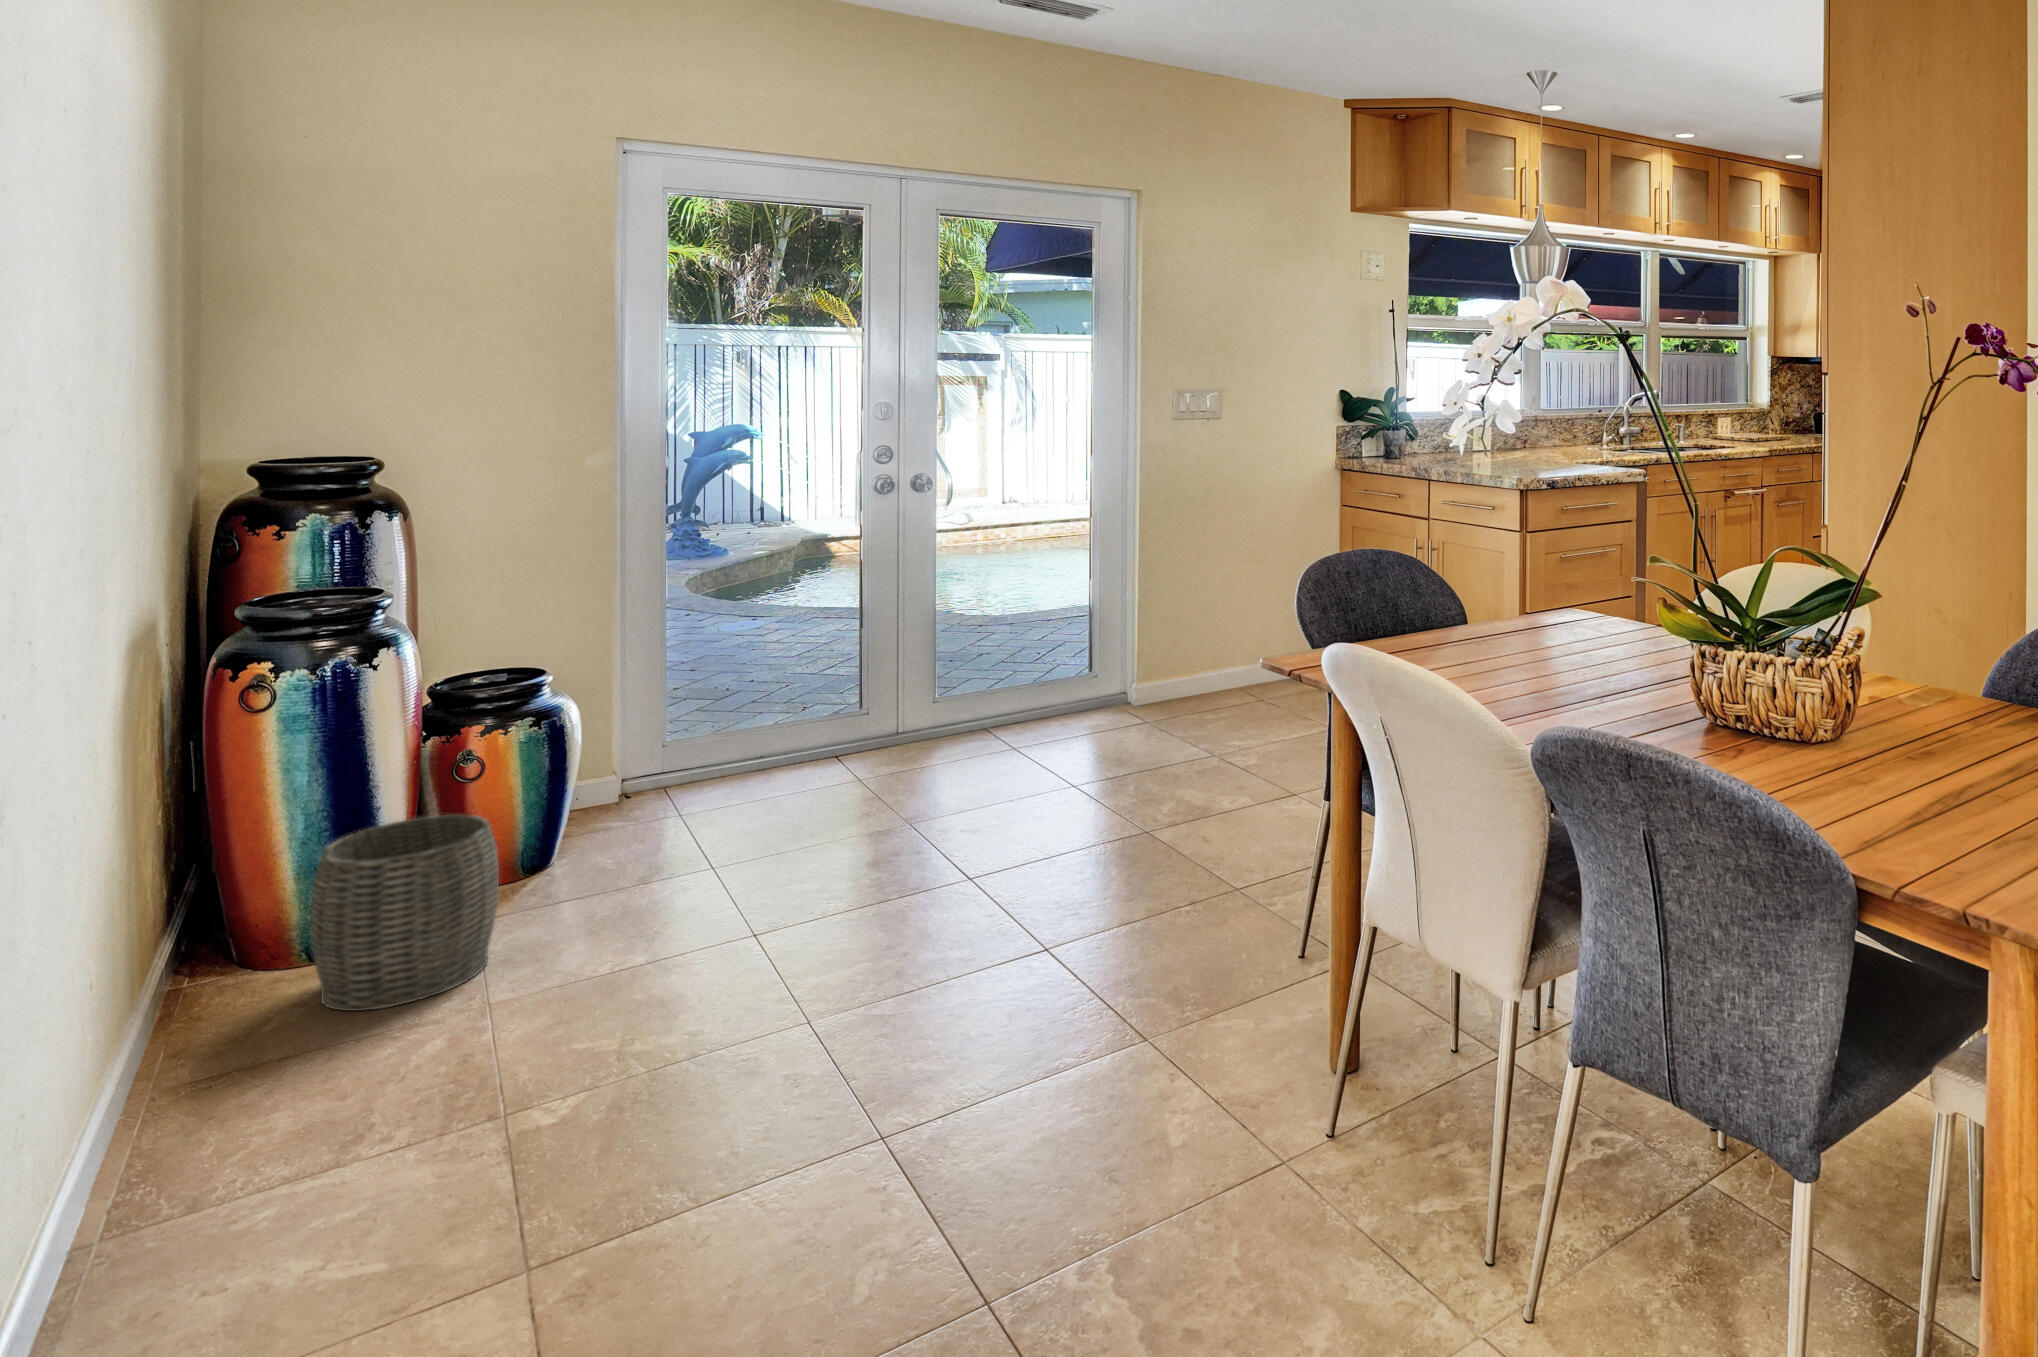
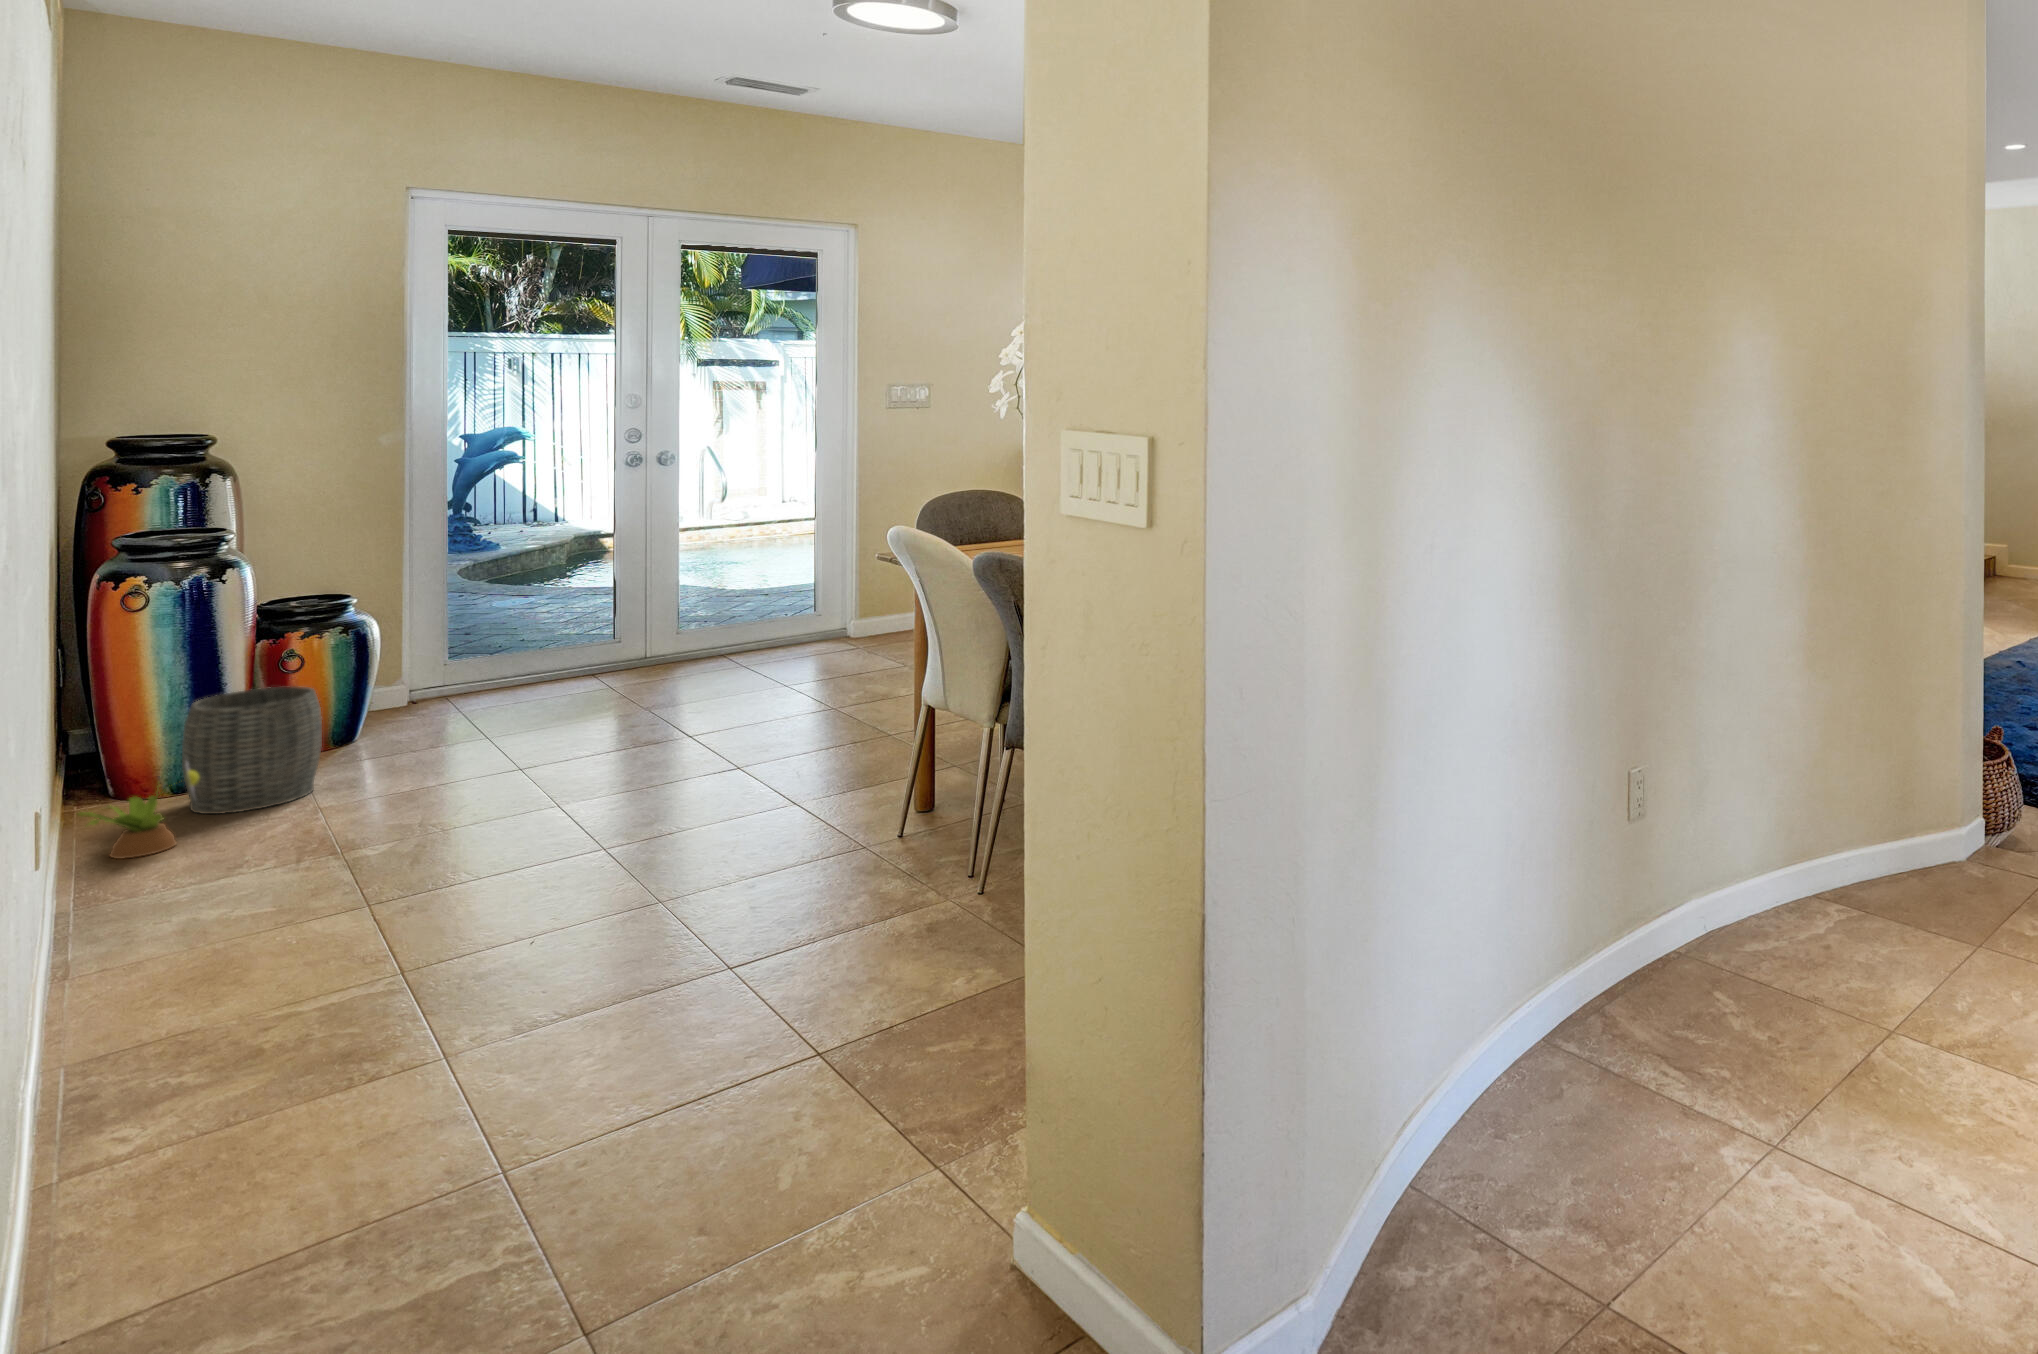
decorative plant: none [138,948,317,1113] -> present [78,762,199,859]

